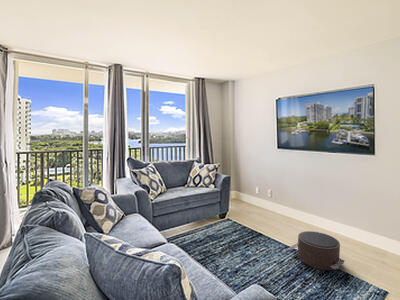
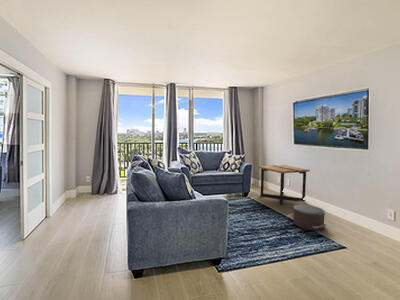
side table: none [237,175,299,228] -> present [259,165,310,204]

